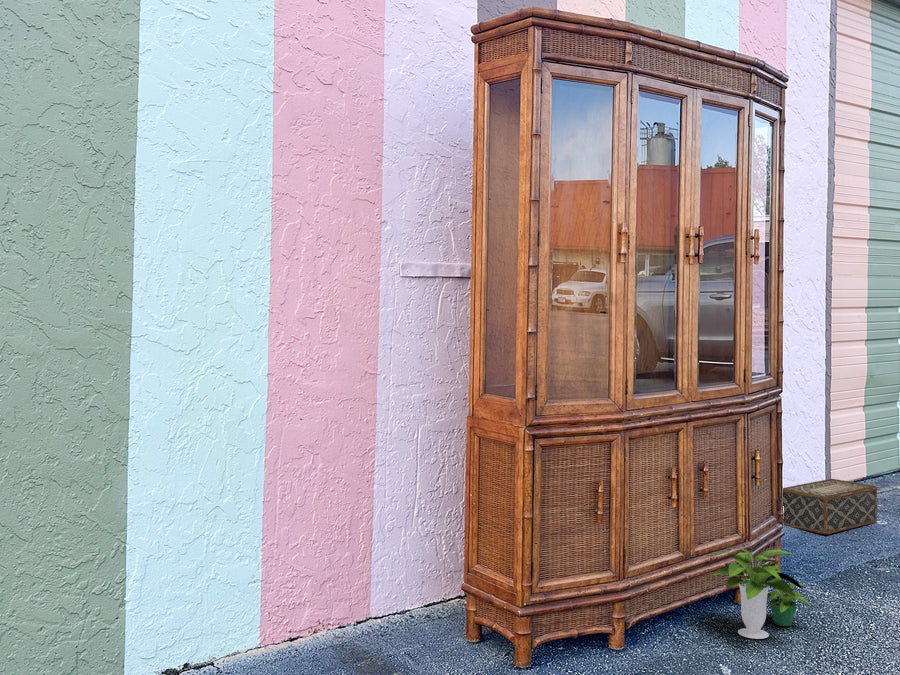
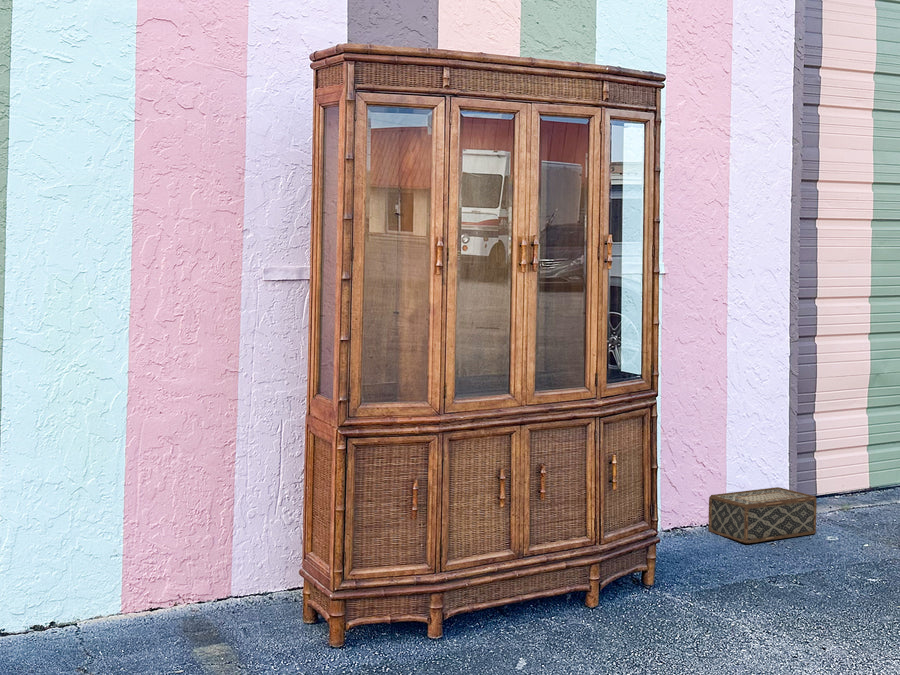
potted plant: present [711,546,811,639] -> none [541,546,644,635]

